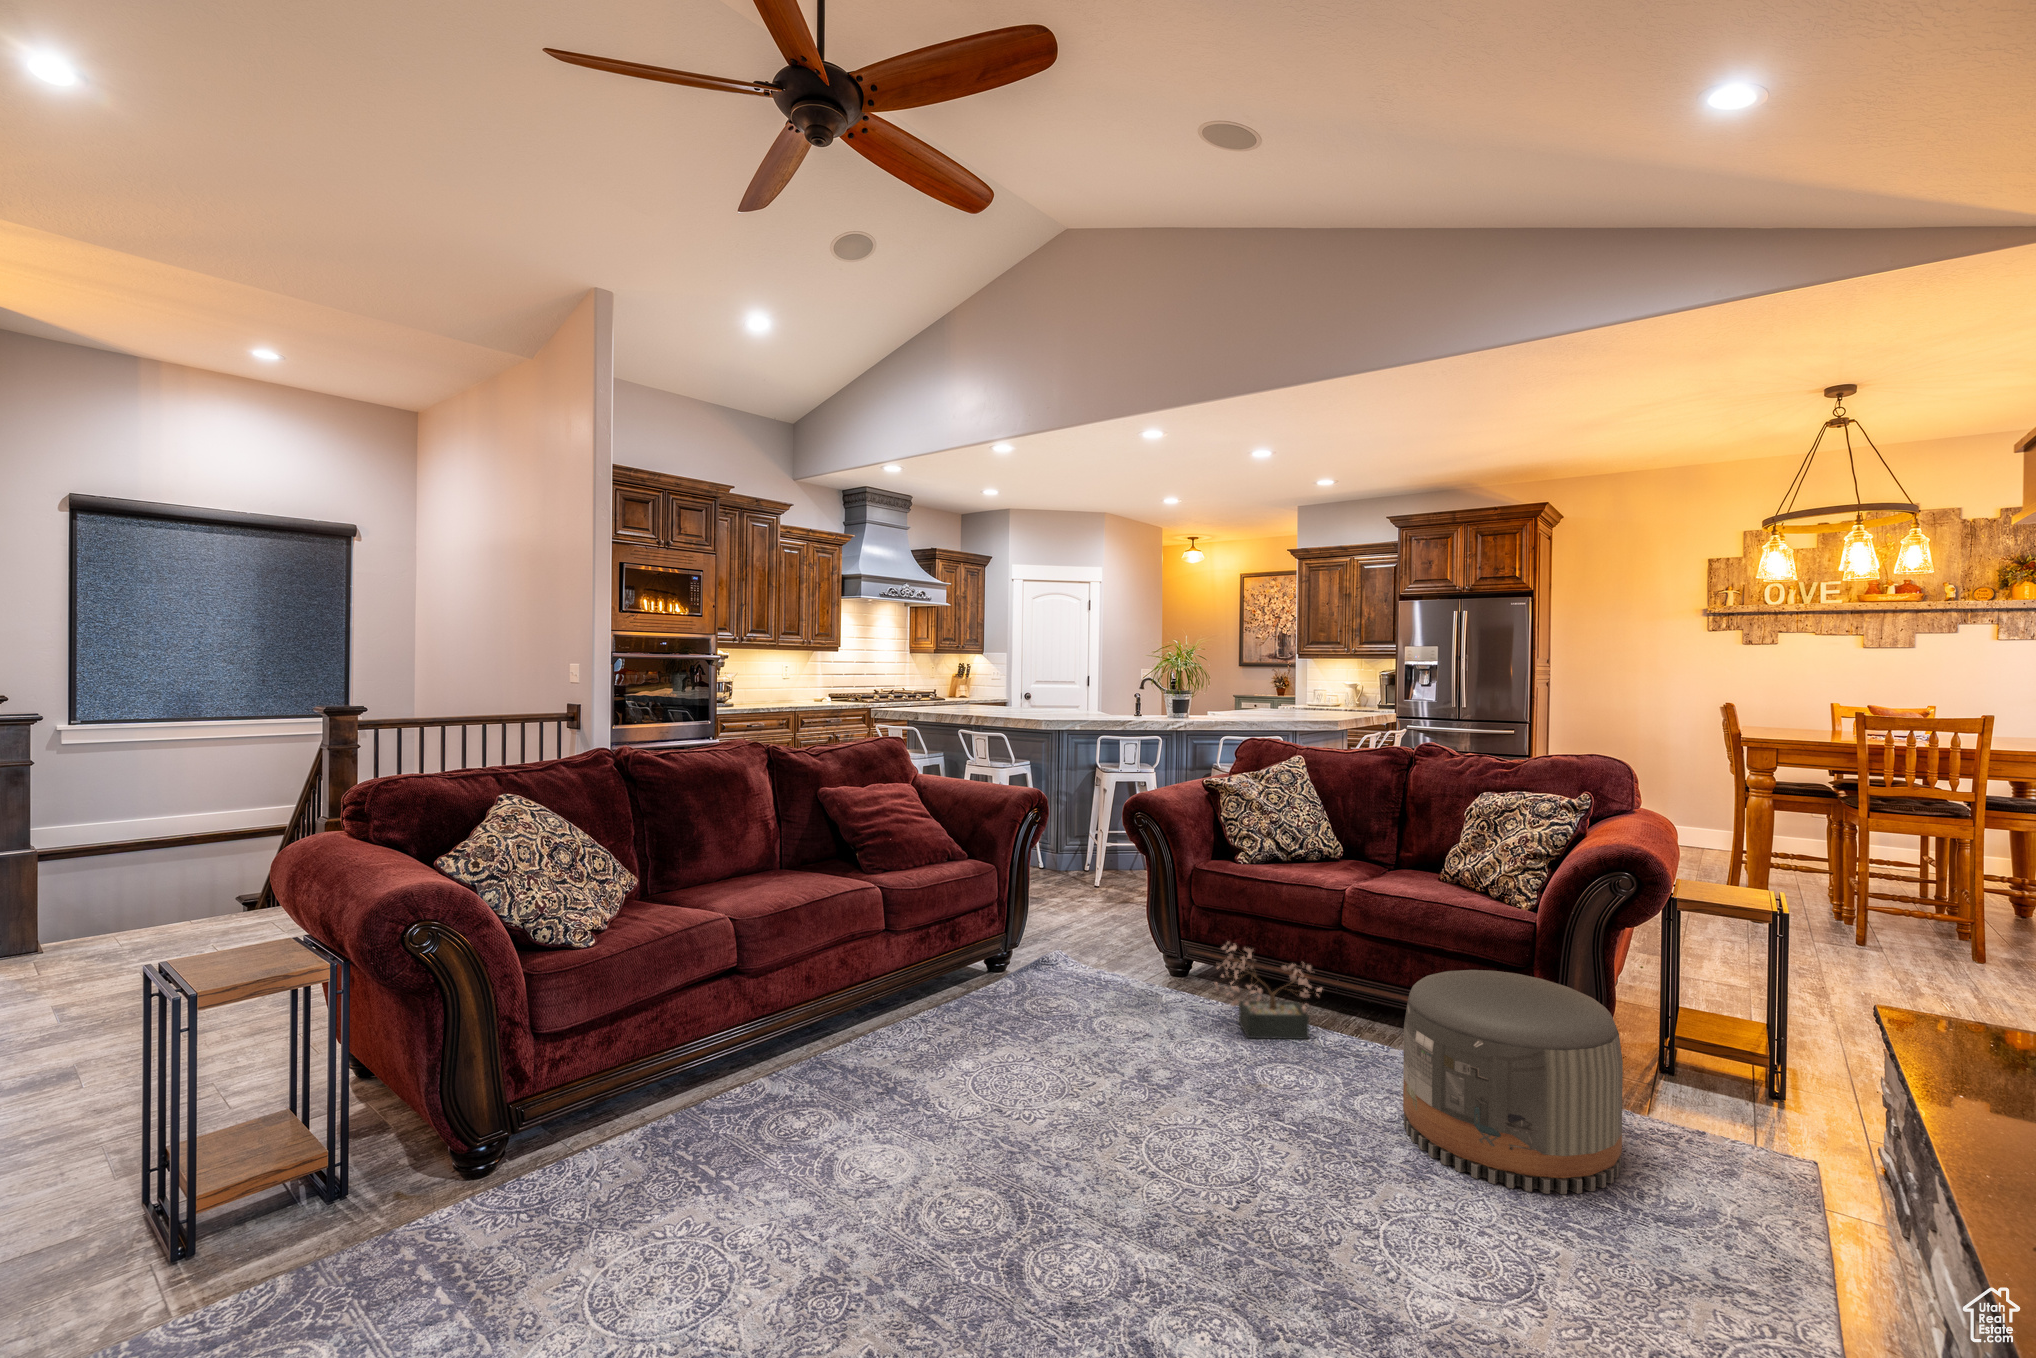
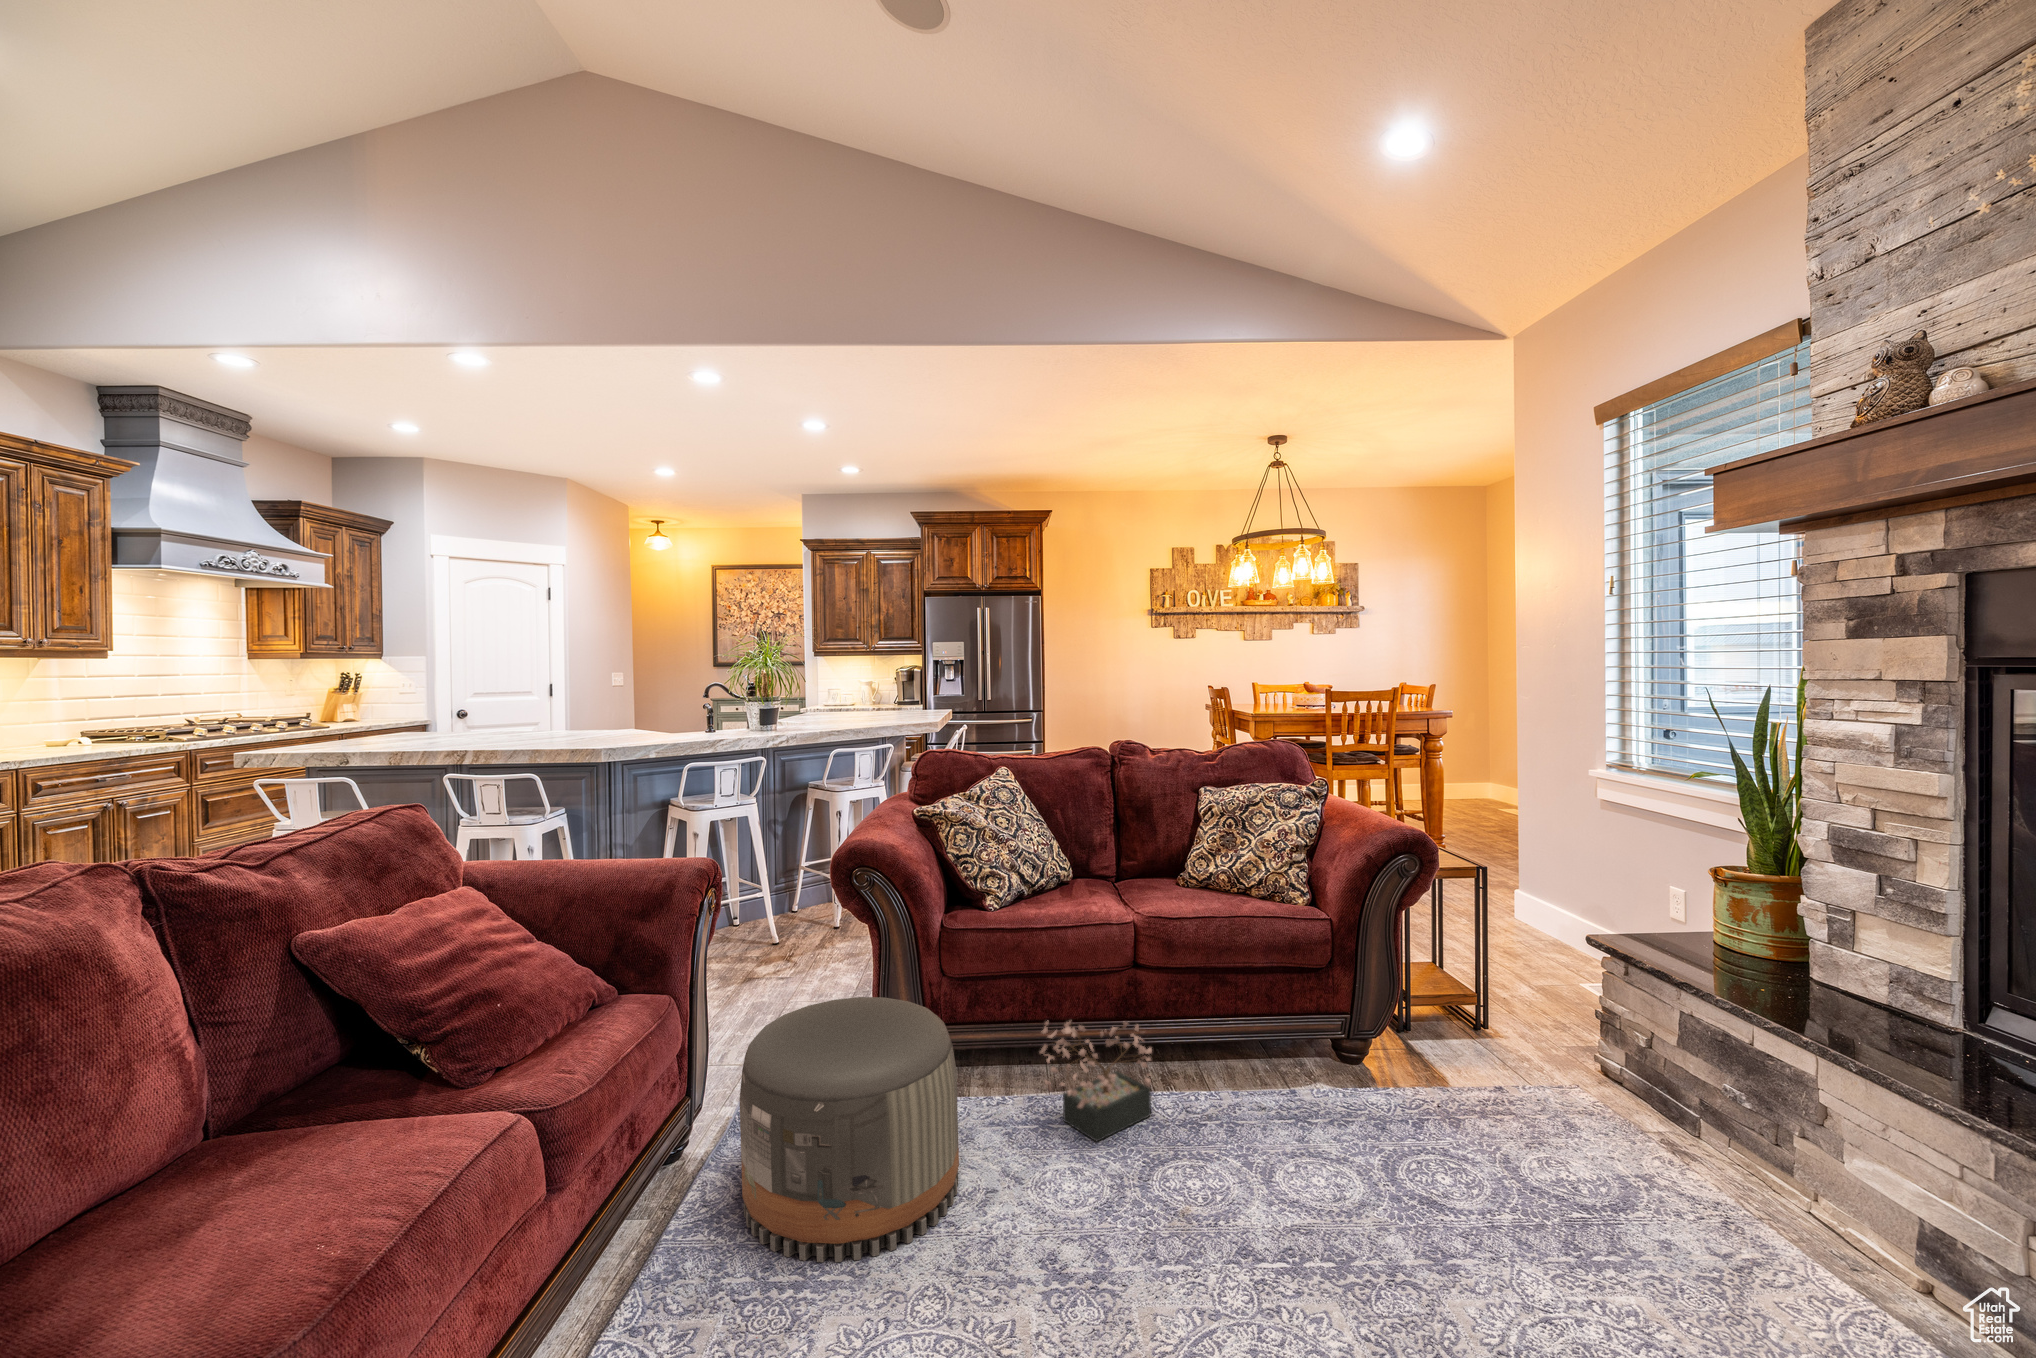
pouf: present [1403,970,1623,1194] -> present [739,997,959,1262]

